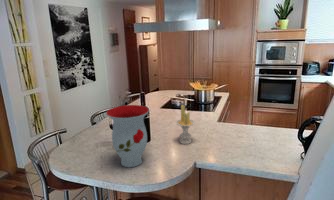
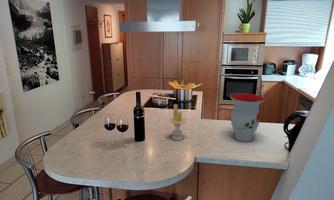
vase: present [106,105,149,167] -> present [230,94,265,142]

